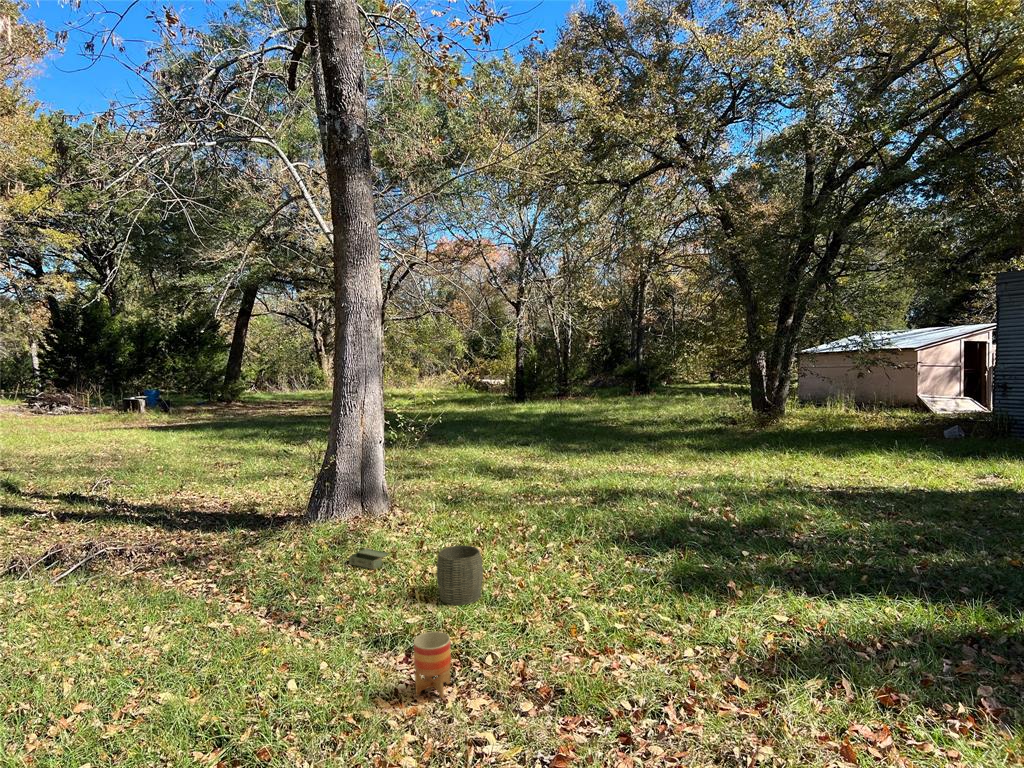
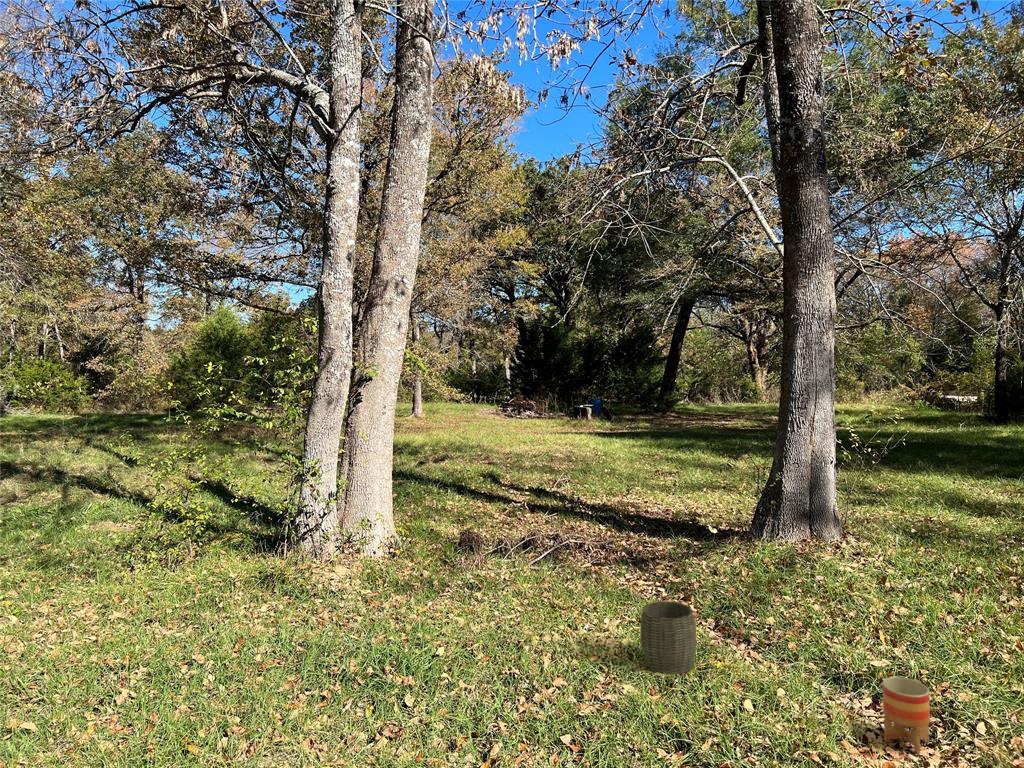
woven basket: present [437,545,483,605] -> present [640,601,696,674]
toolbox: present [349,548,389,569] -> none [799,578,846,601]

